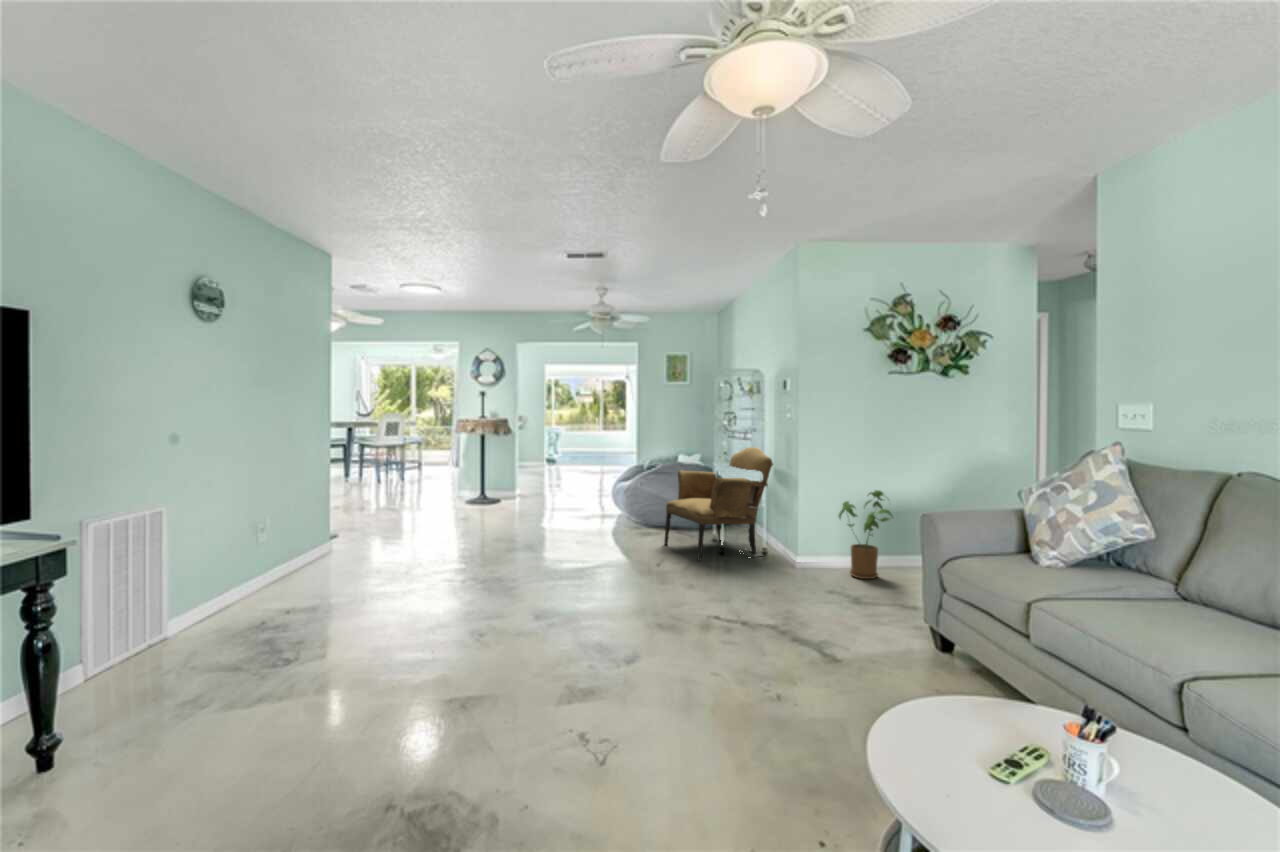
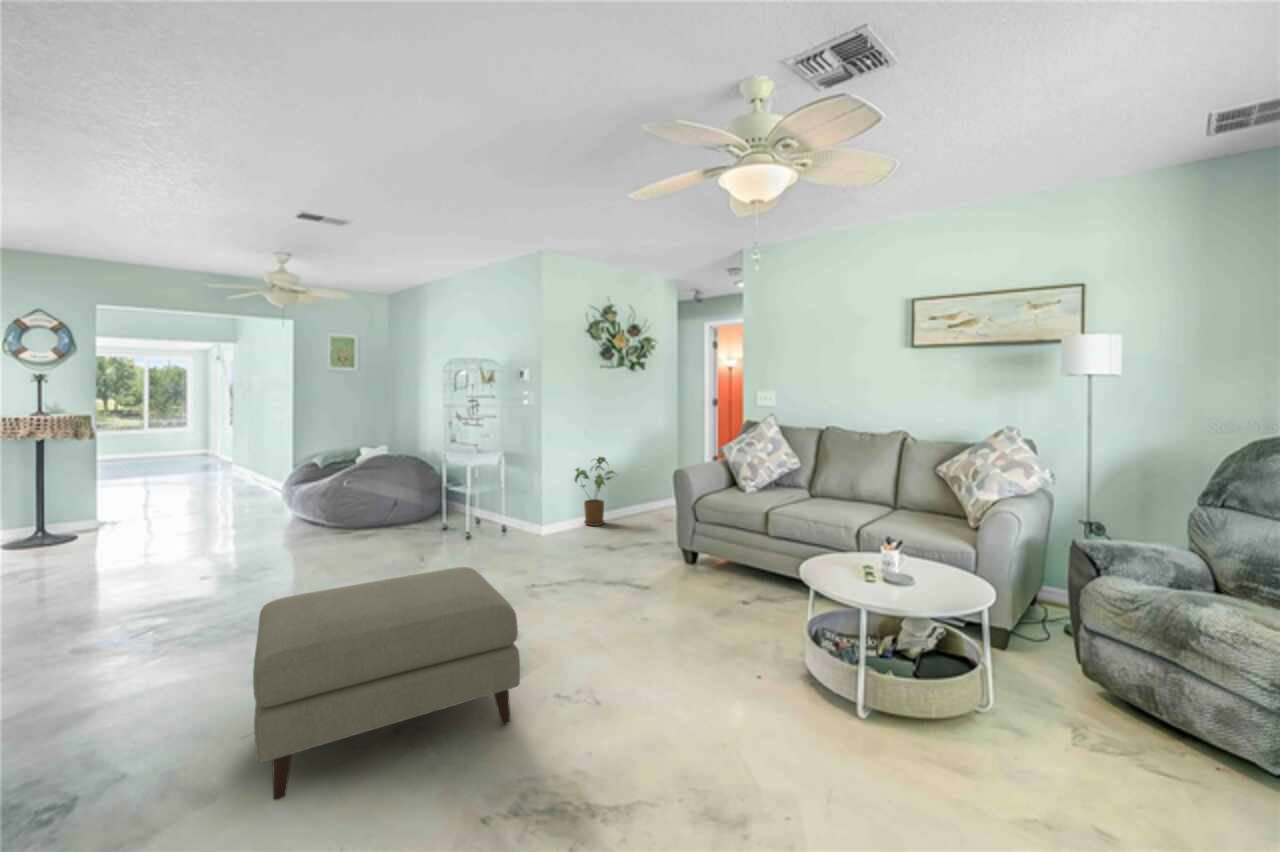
armchair: present [664,447,773,561] -> none [404,429,507,539]
ottoman: none [274,565,547,752] -> present [253,567,520,800]

